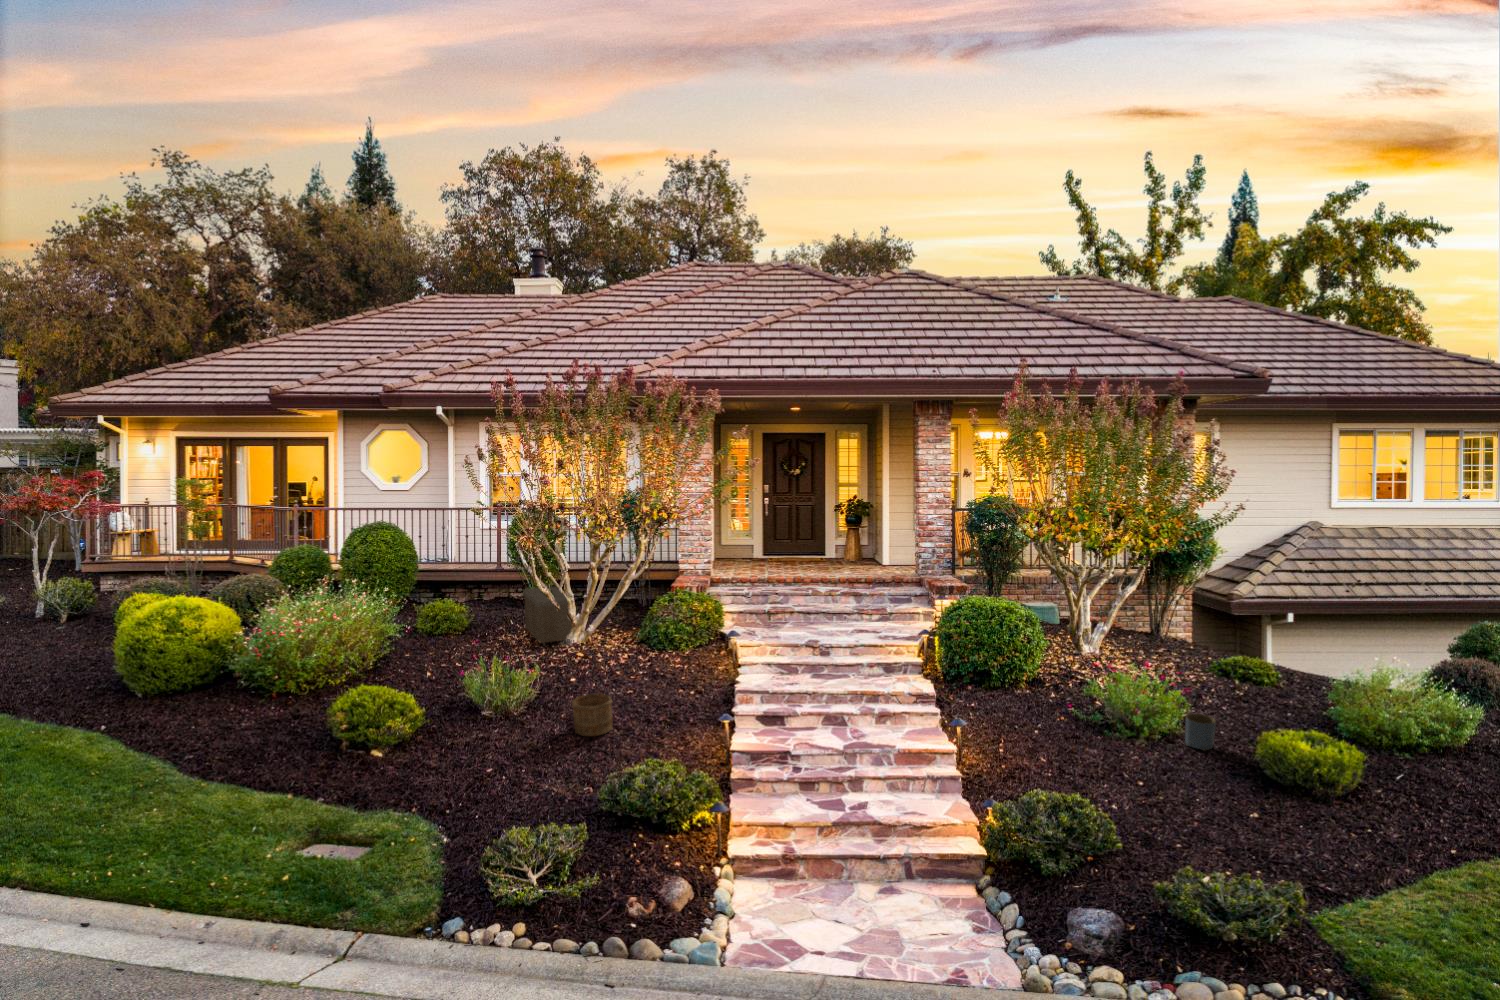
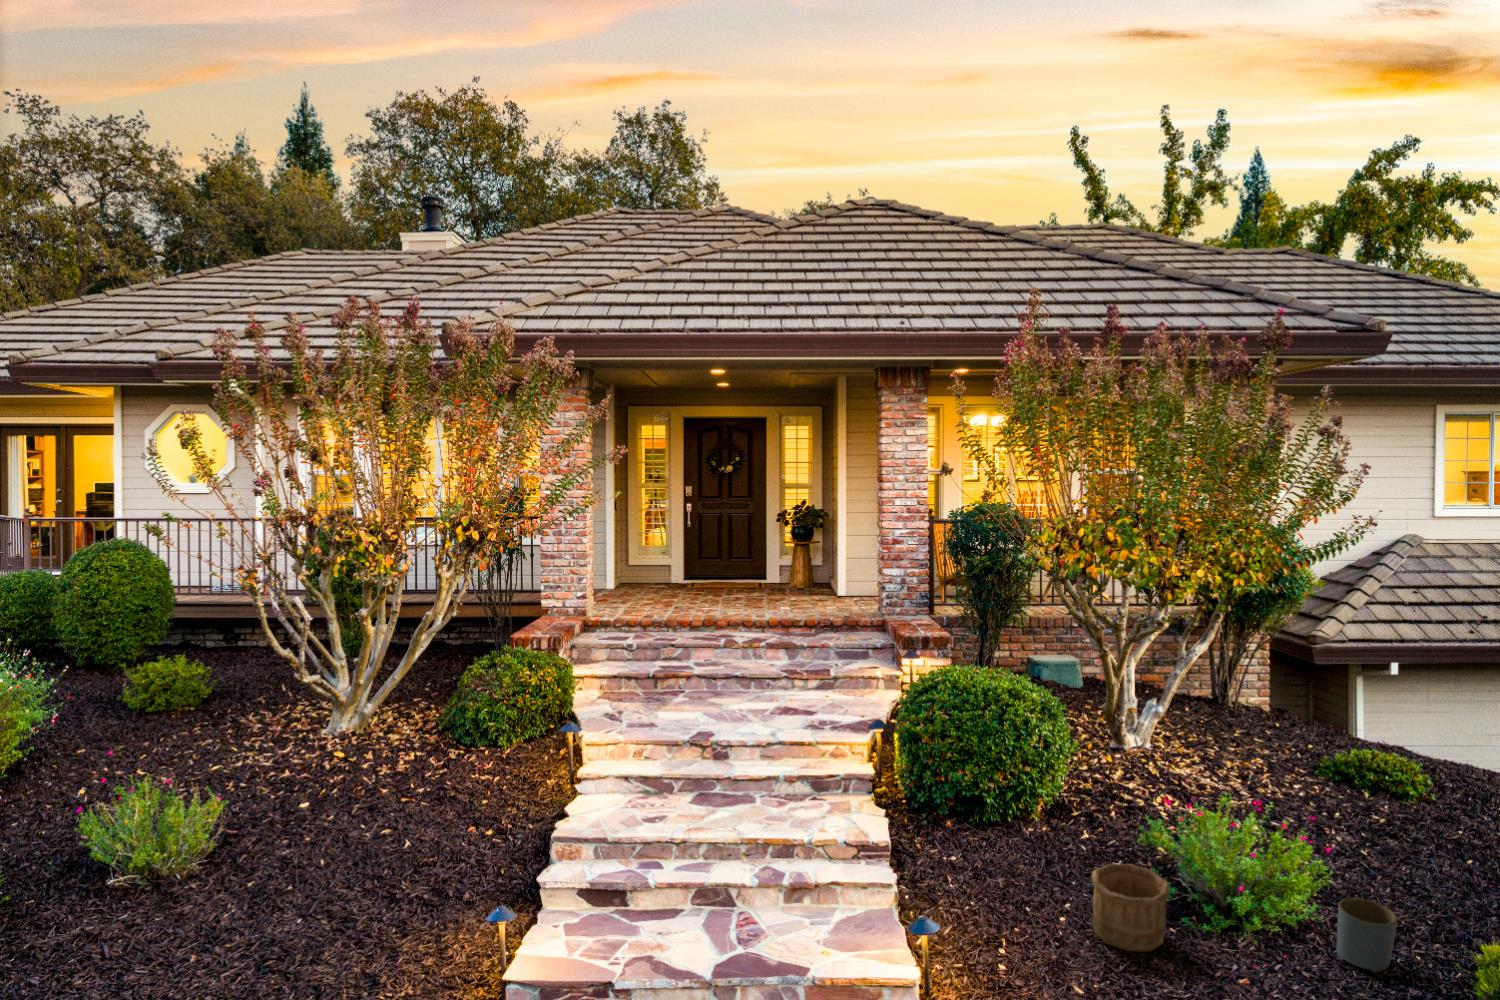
storage bench: present [523,587,573,646] -> none [271,638,338,735]
wooden bucket: present [572,694,612,736] -> present [1092,864,1169,952]

